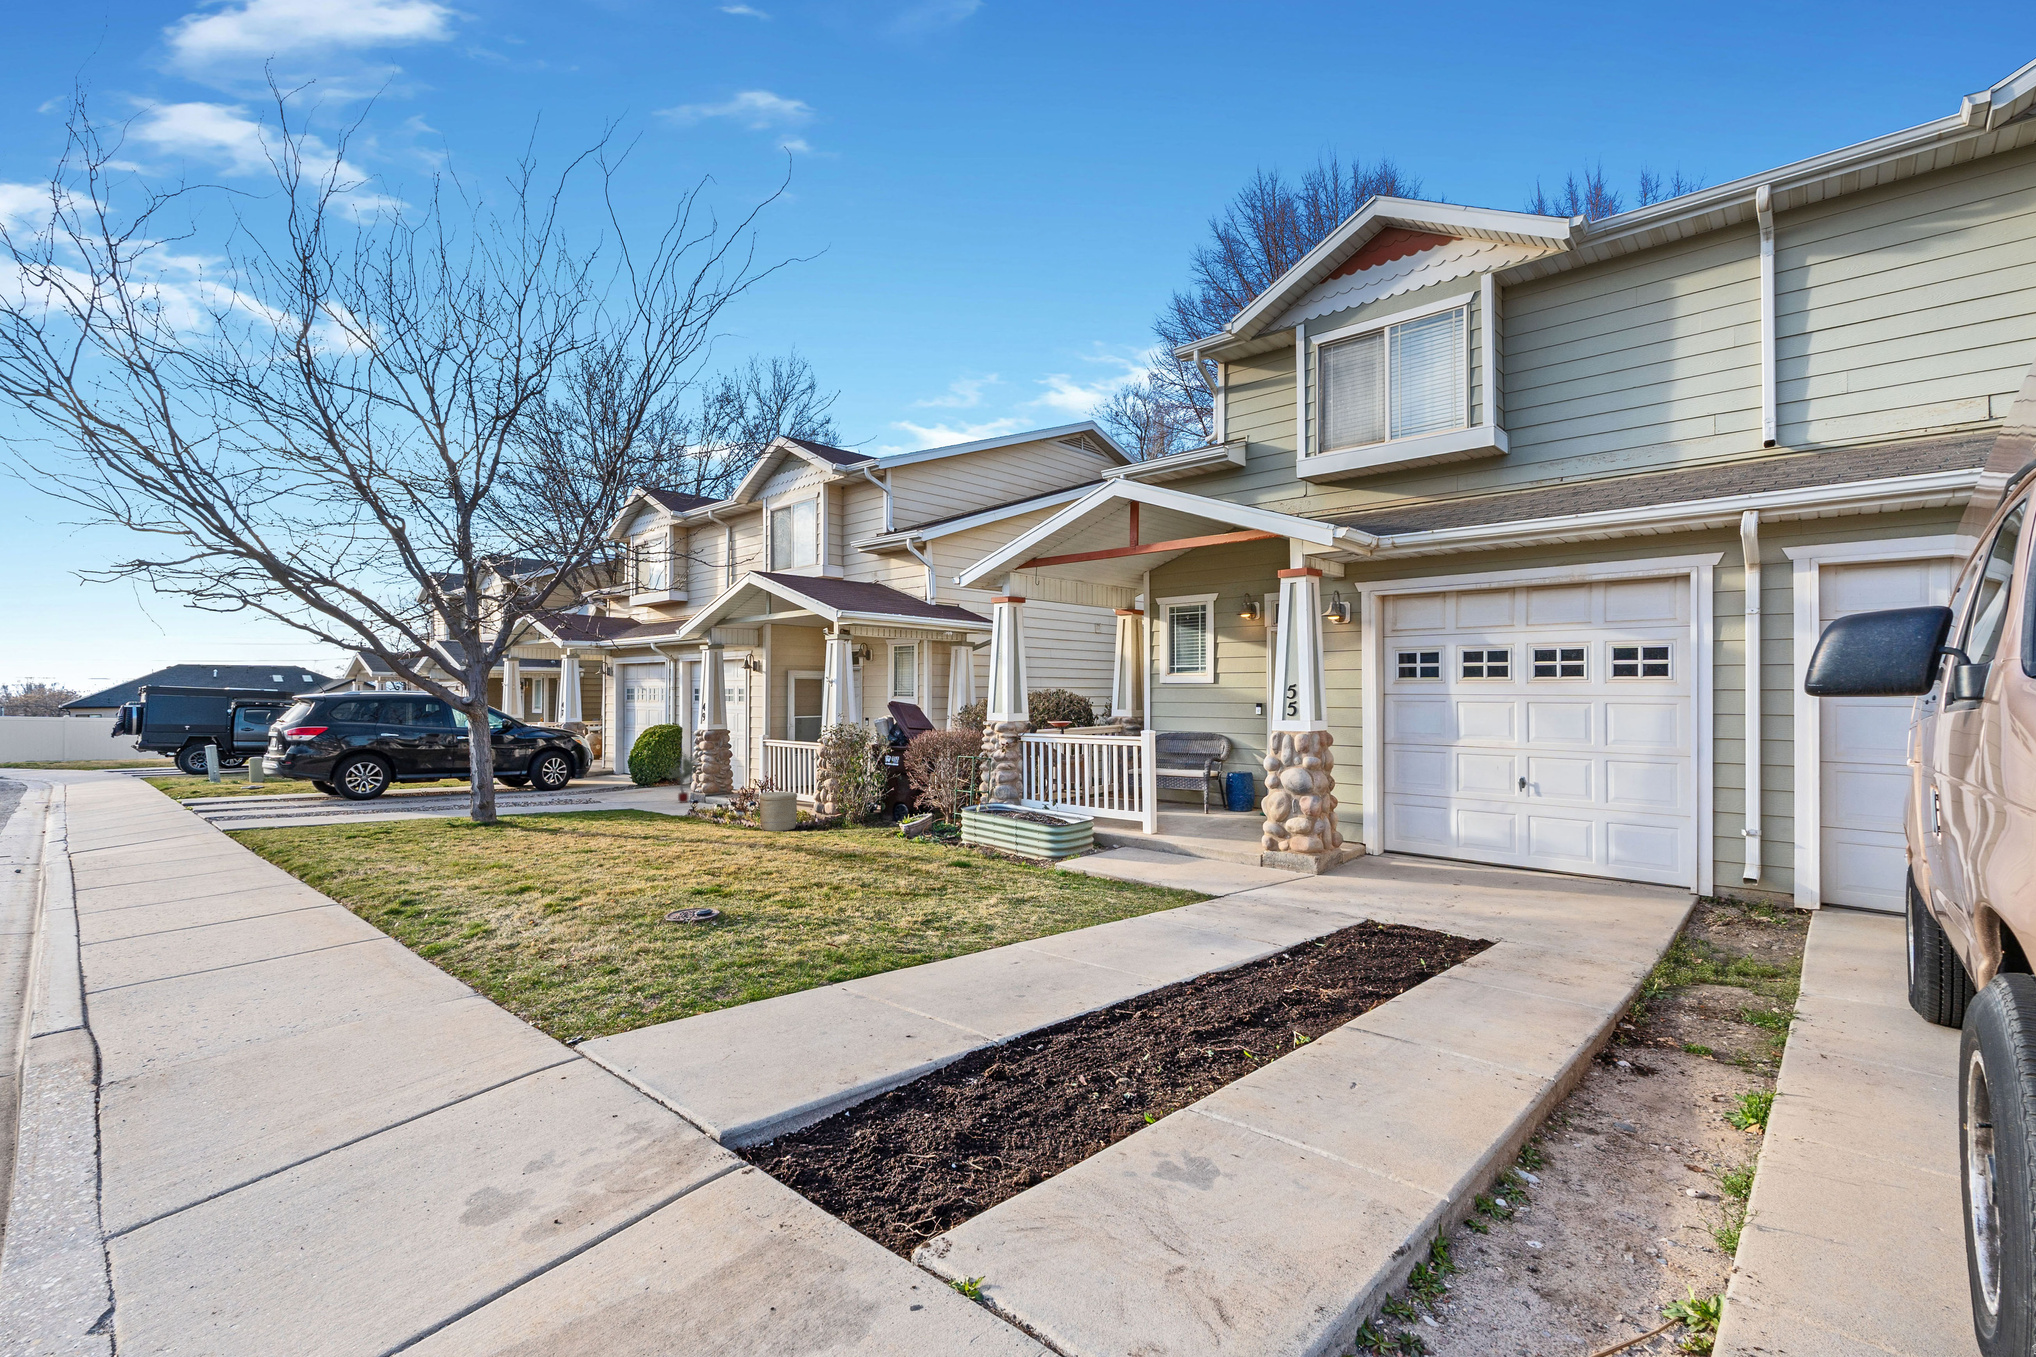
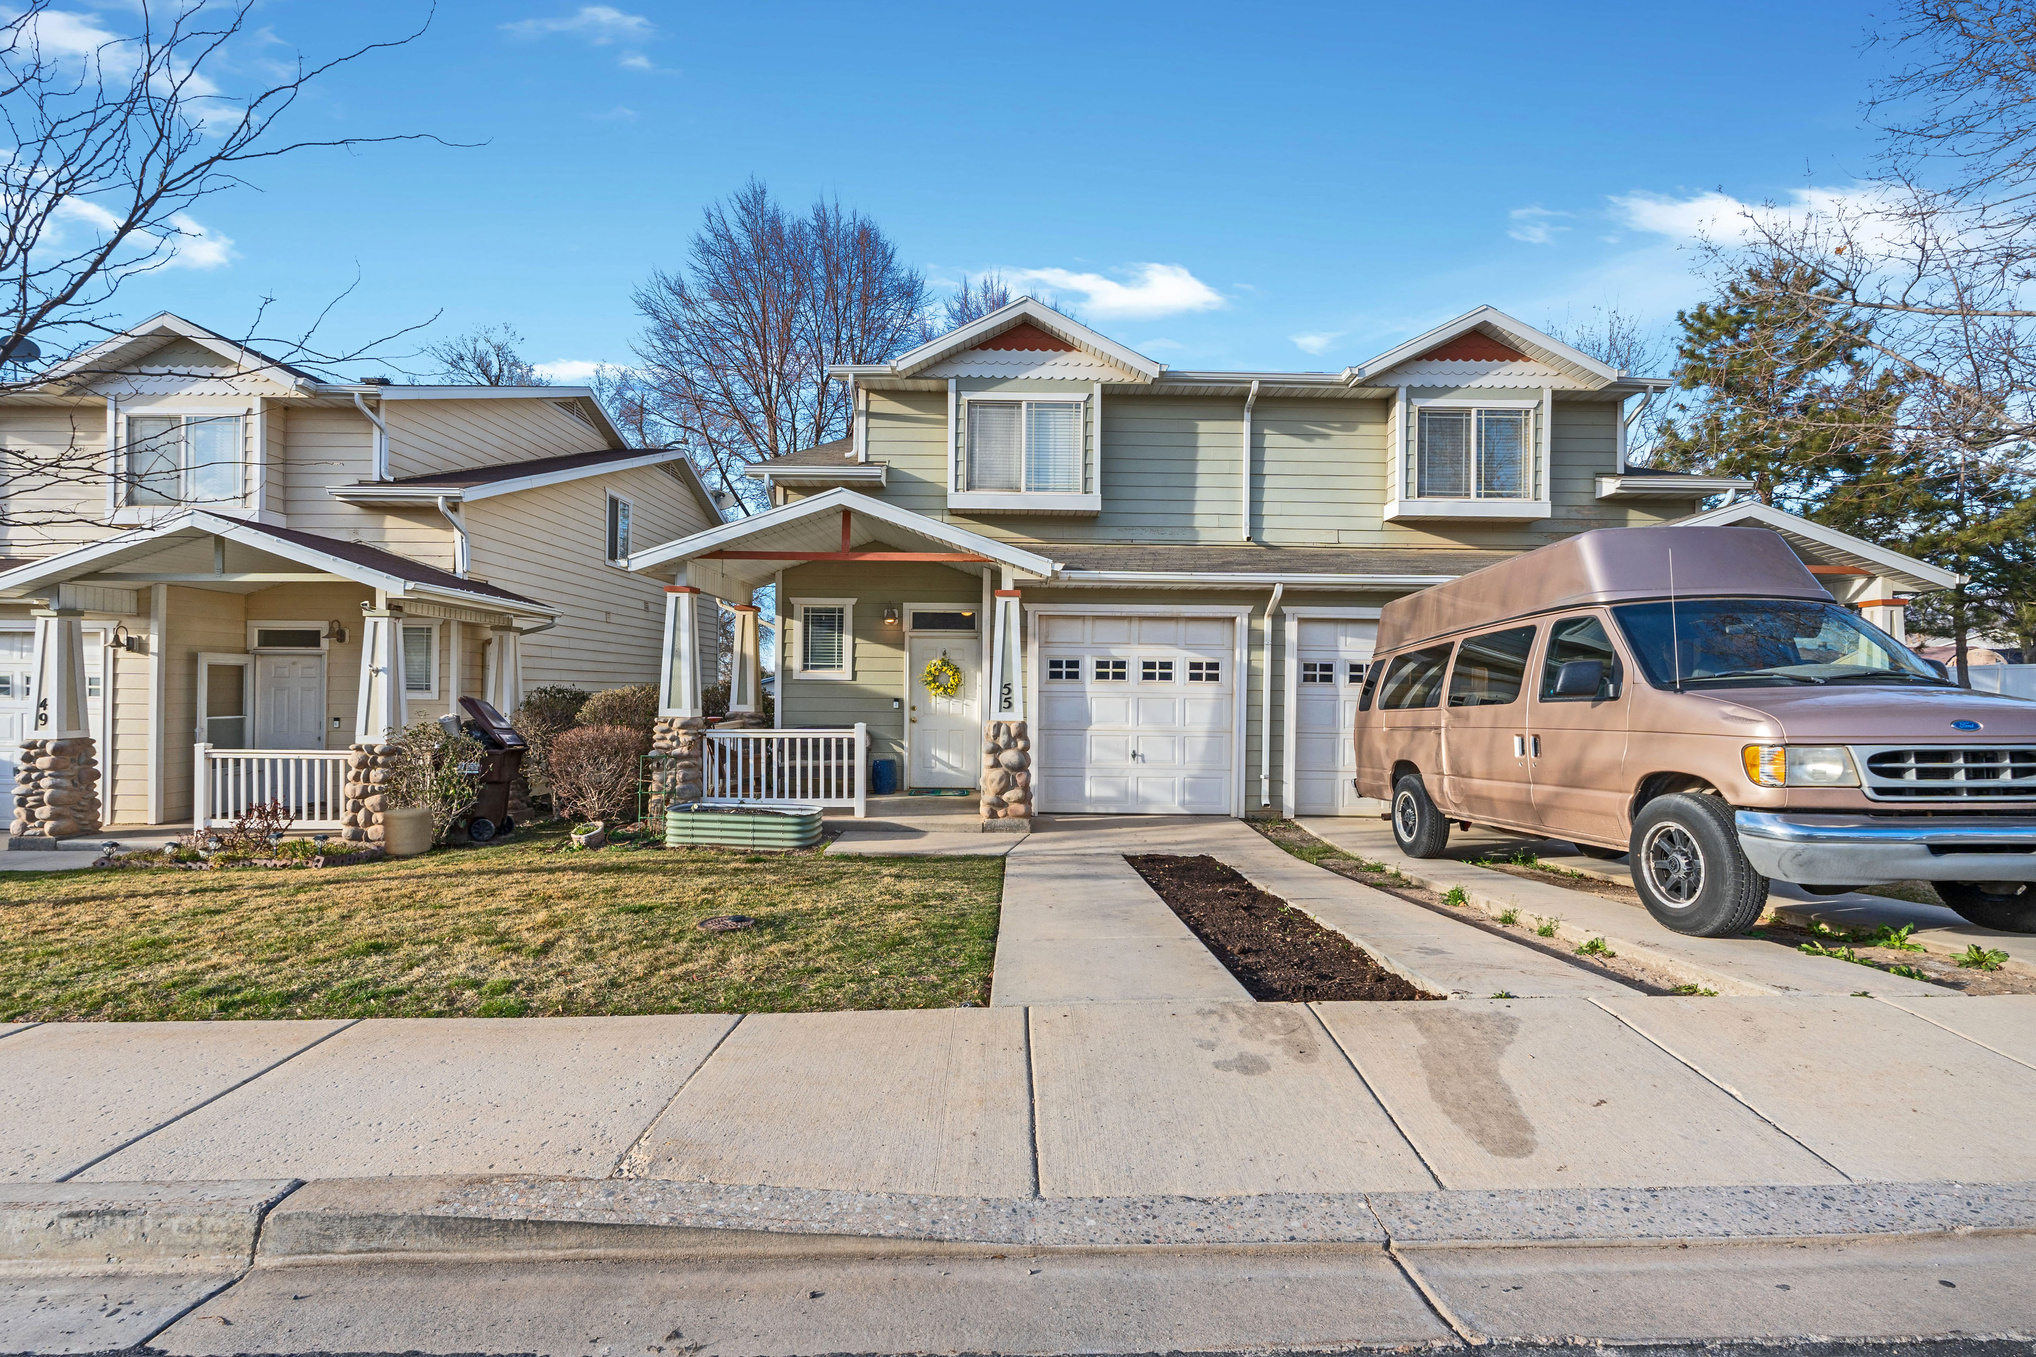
potted tree: present [666,752,699,803] -> none [89,770,138,841]

